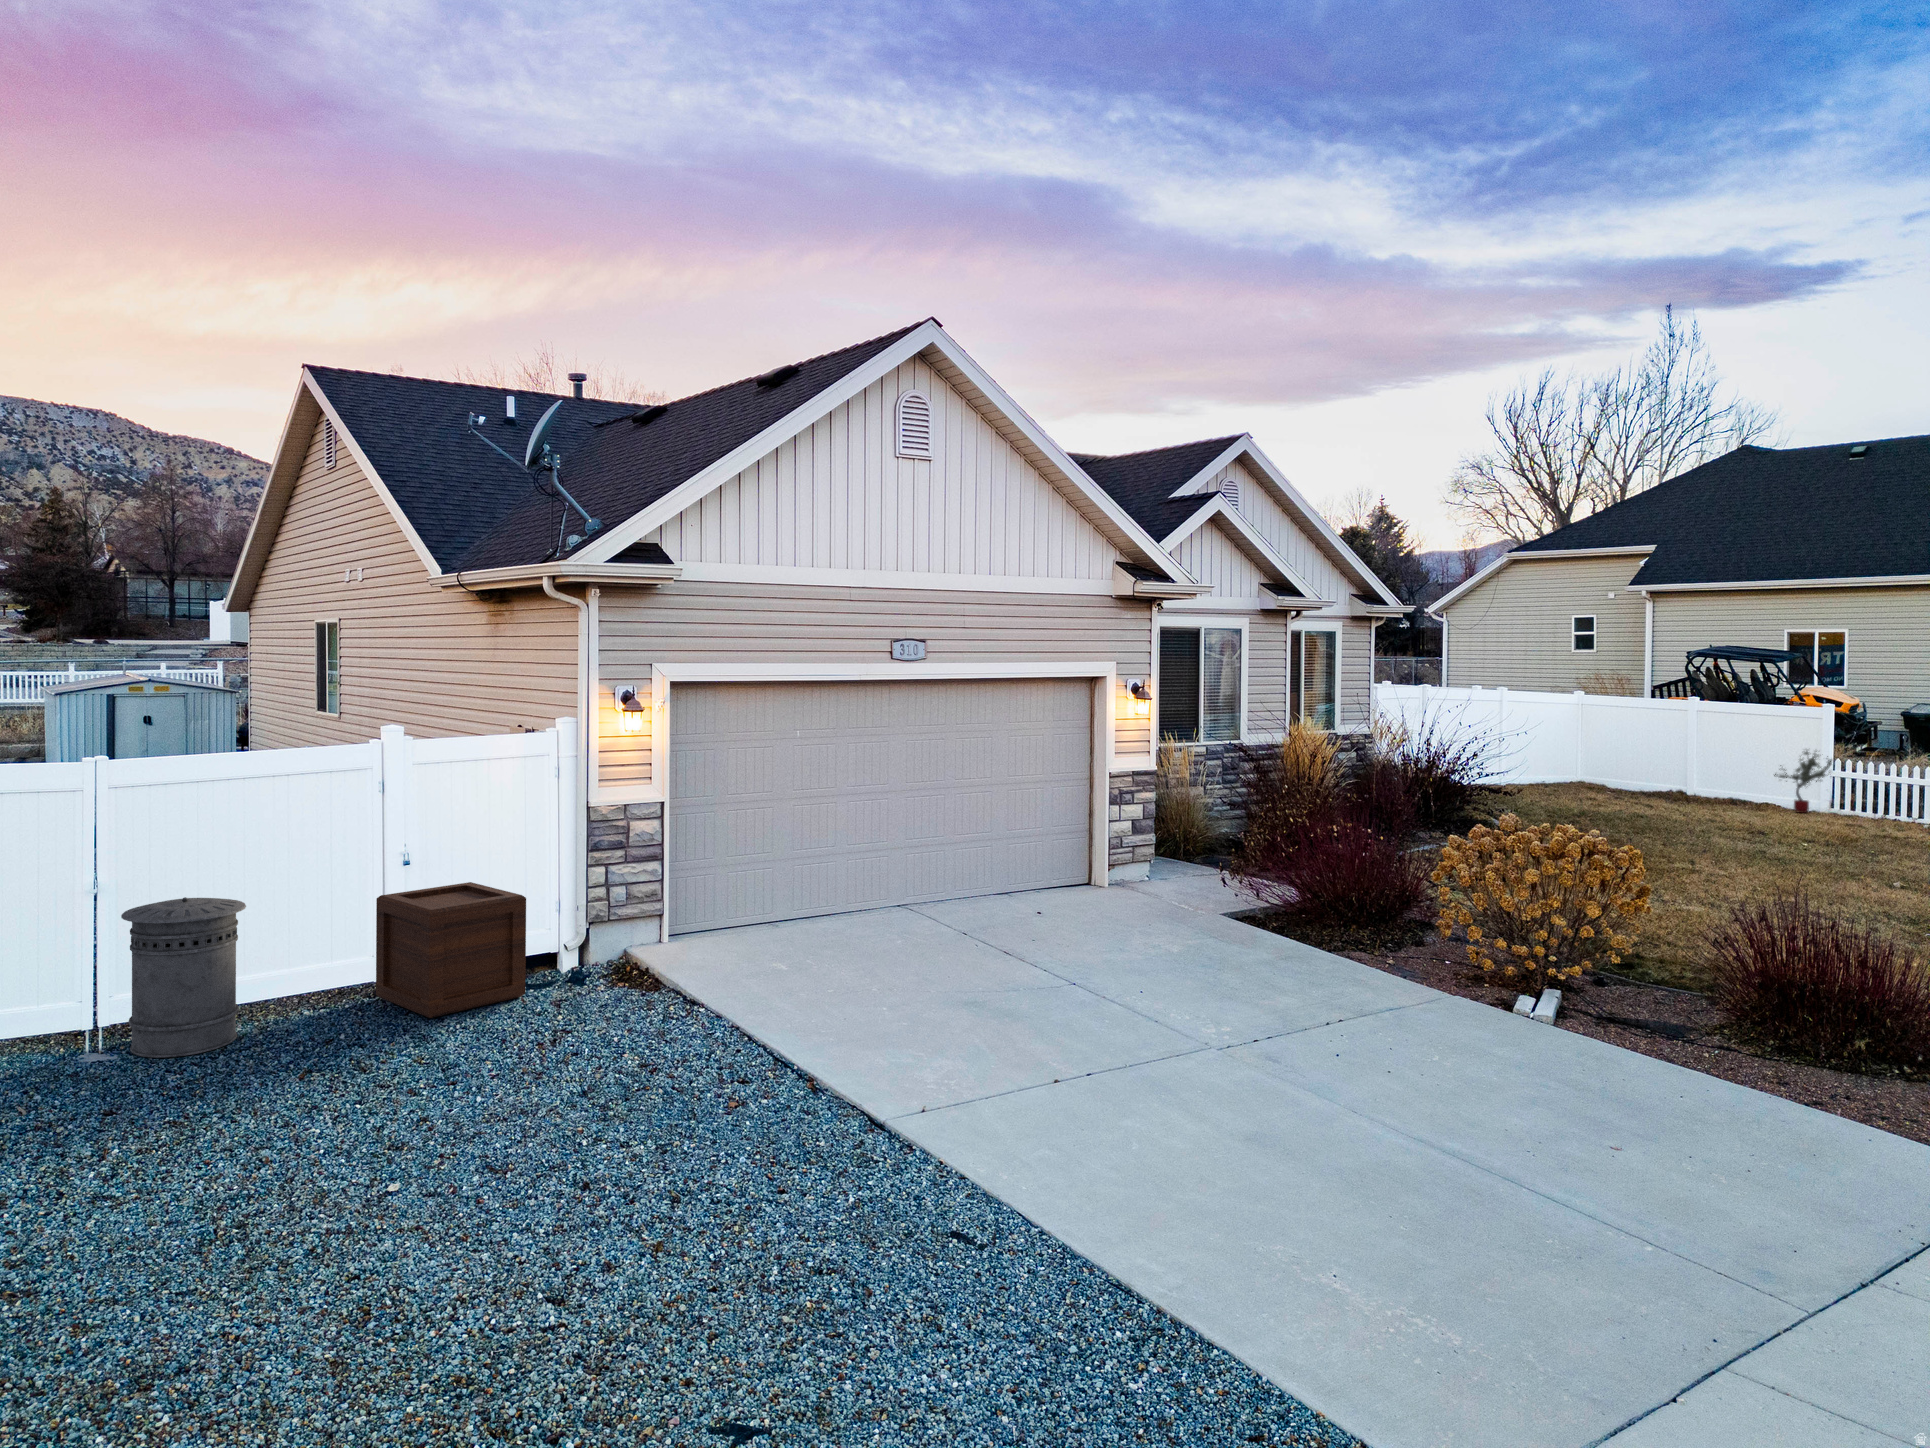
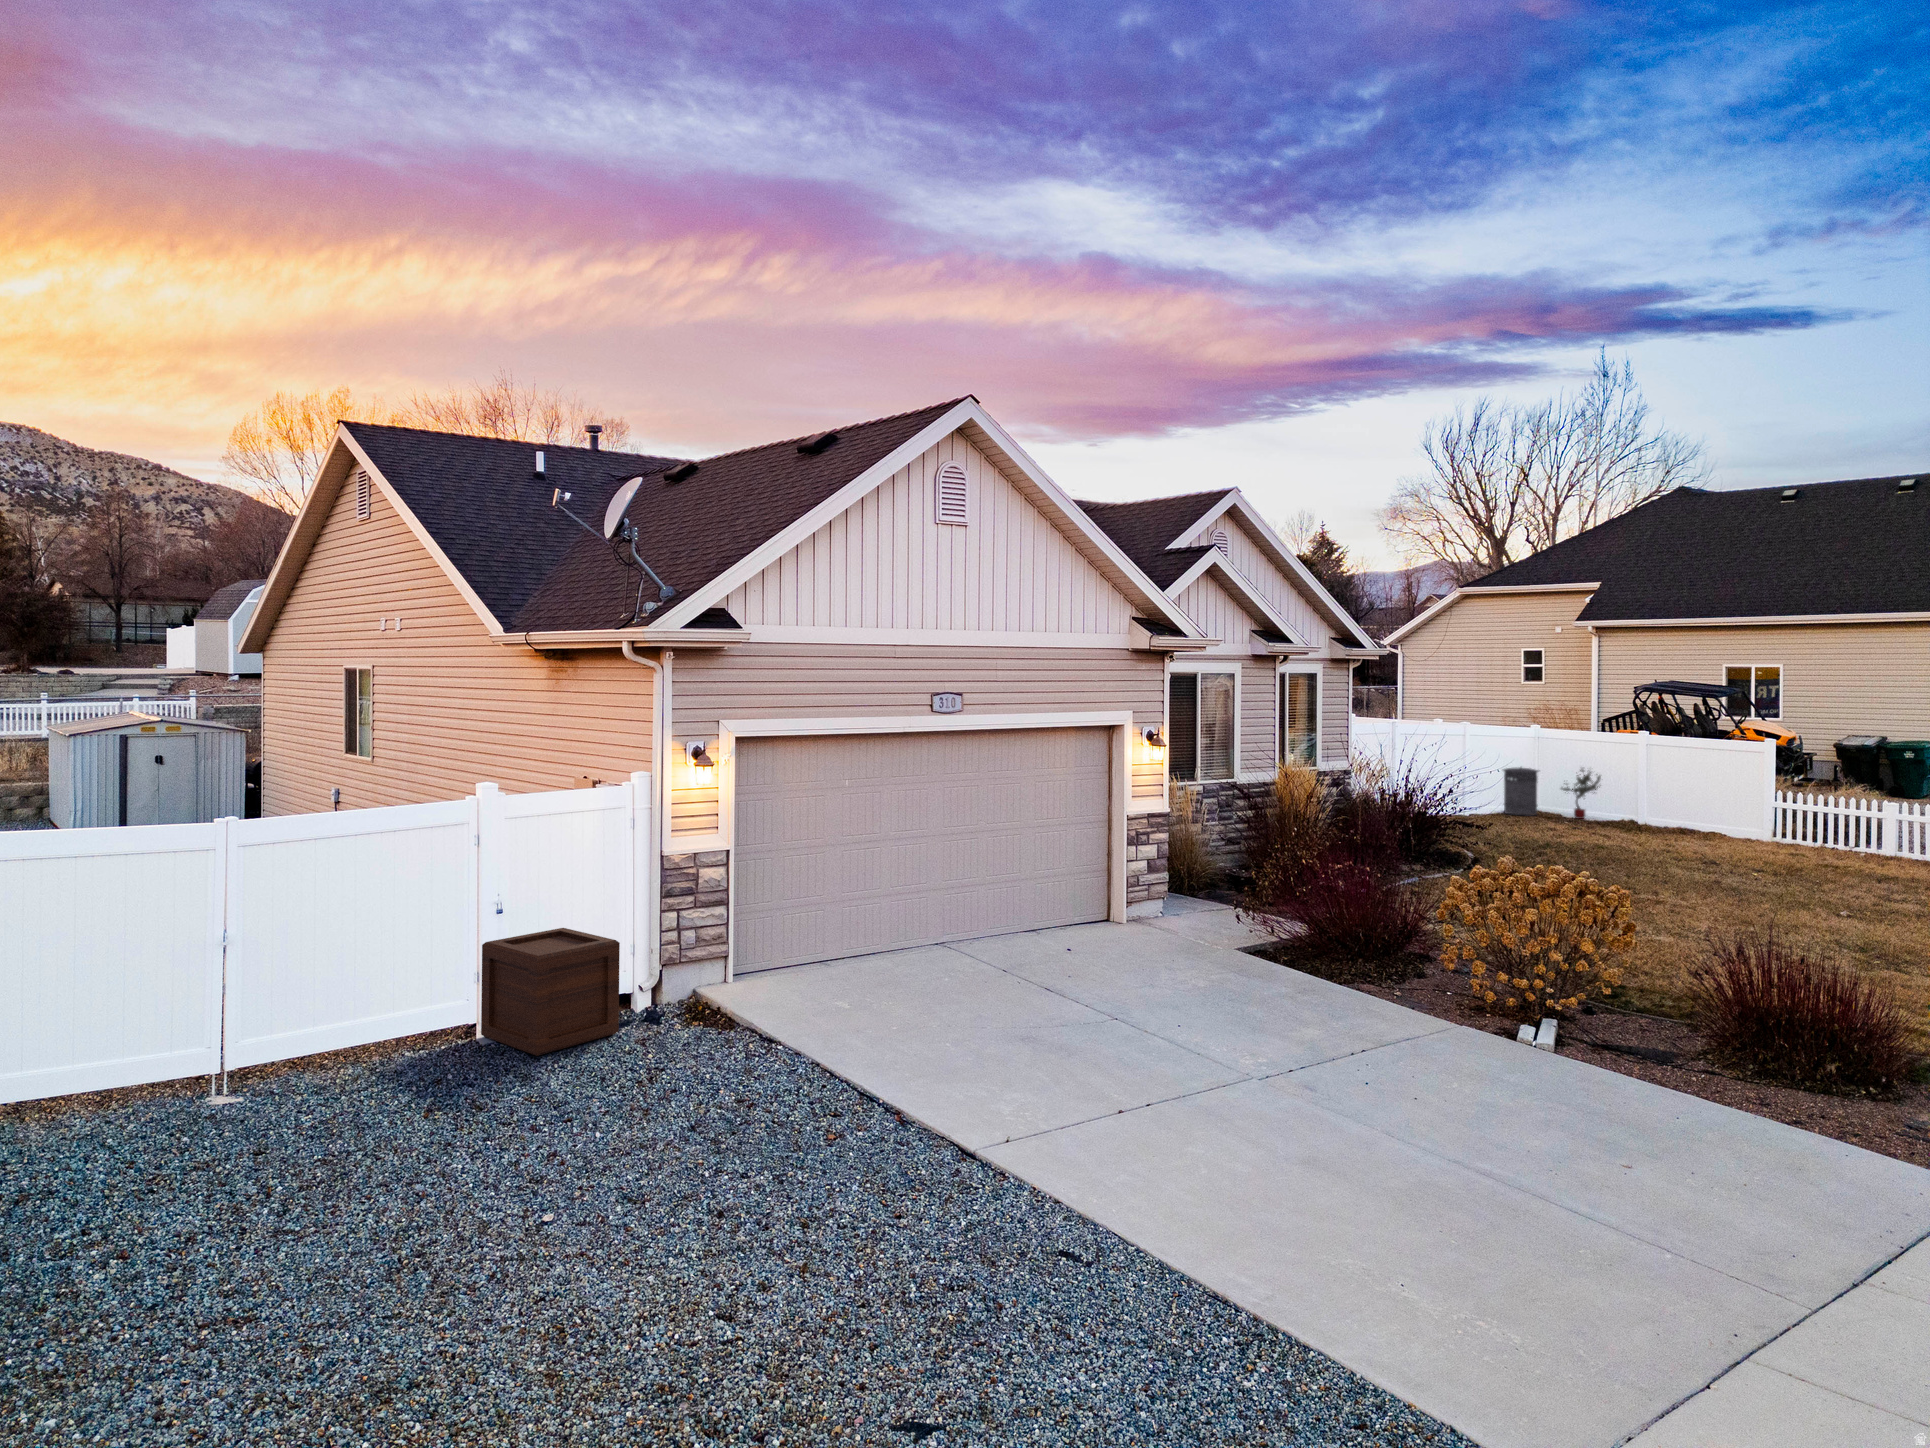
potted tree: present [1774,751,1832,813] -> present [1561,769,1601,819]
trash can: present [121,897,246,1058] -> present [1503,767,1538,816]

